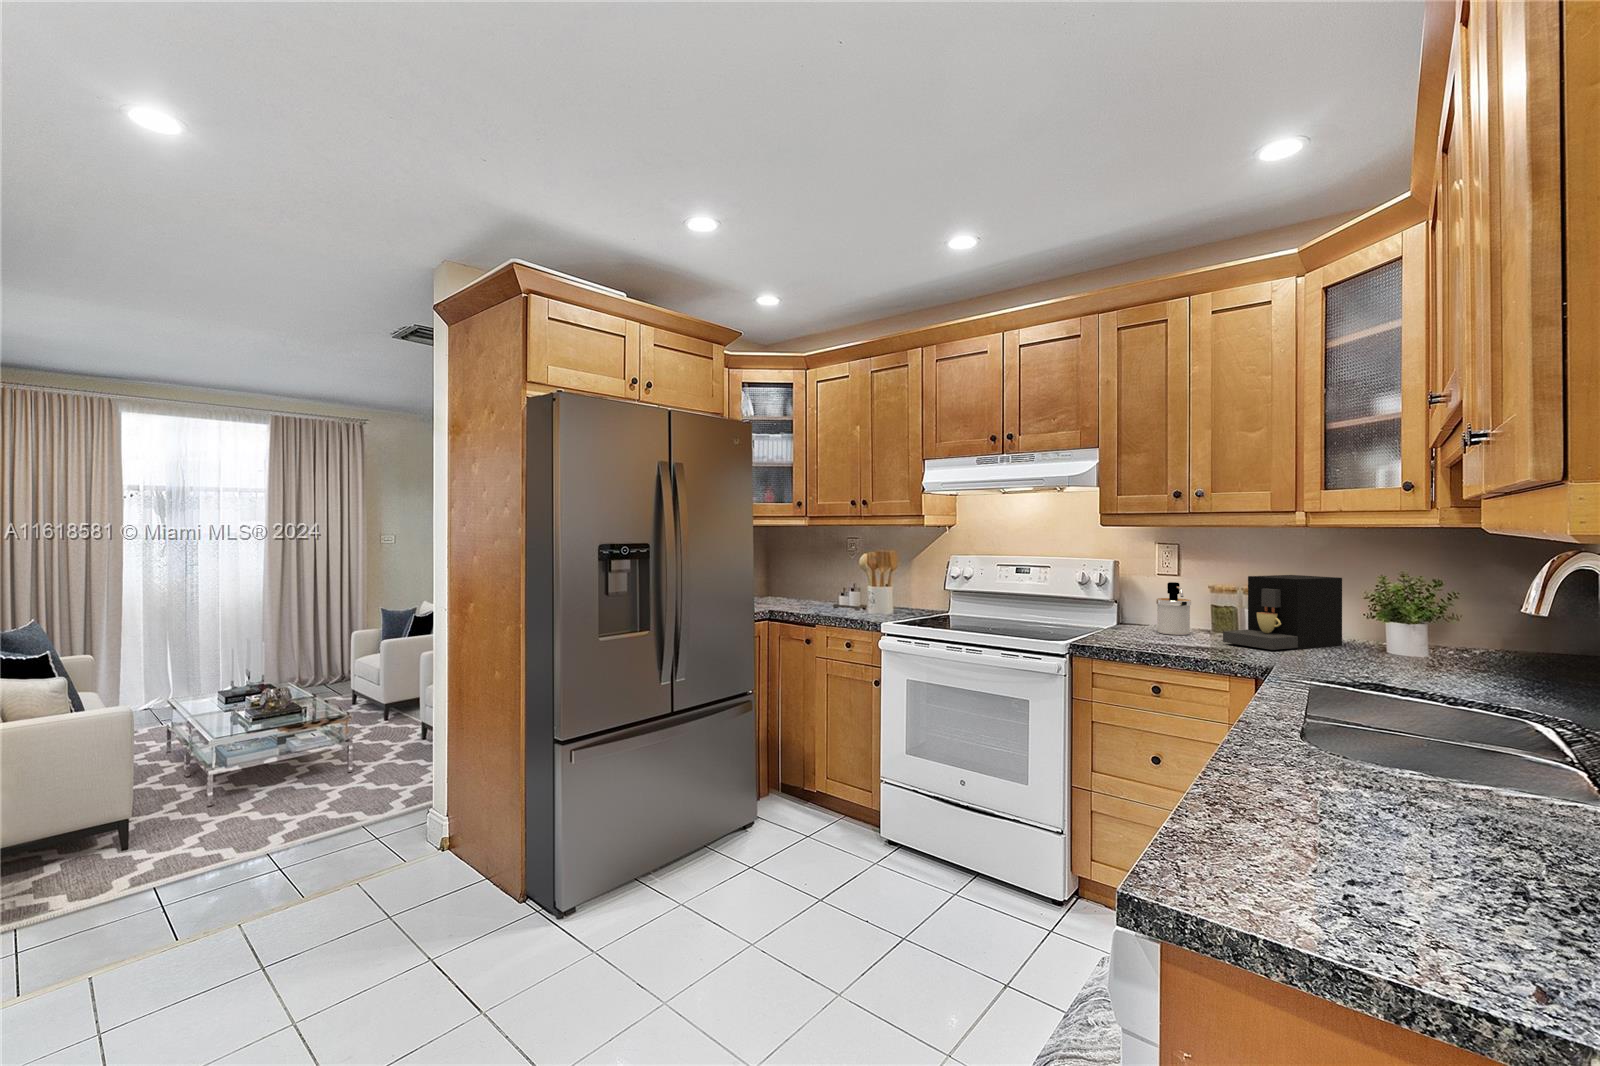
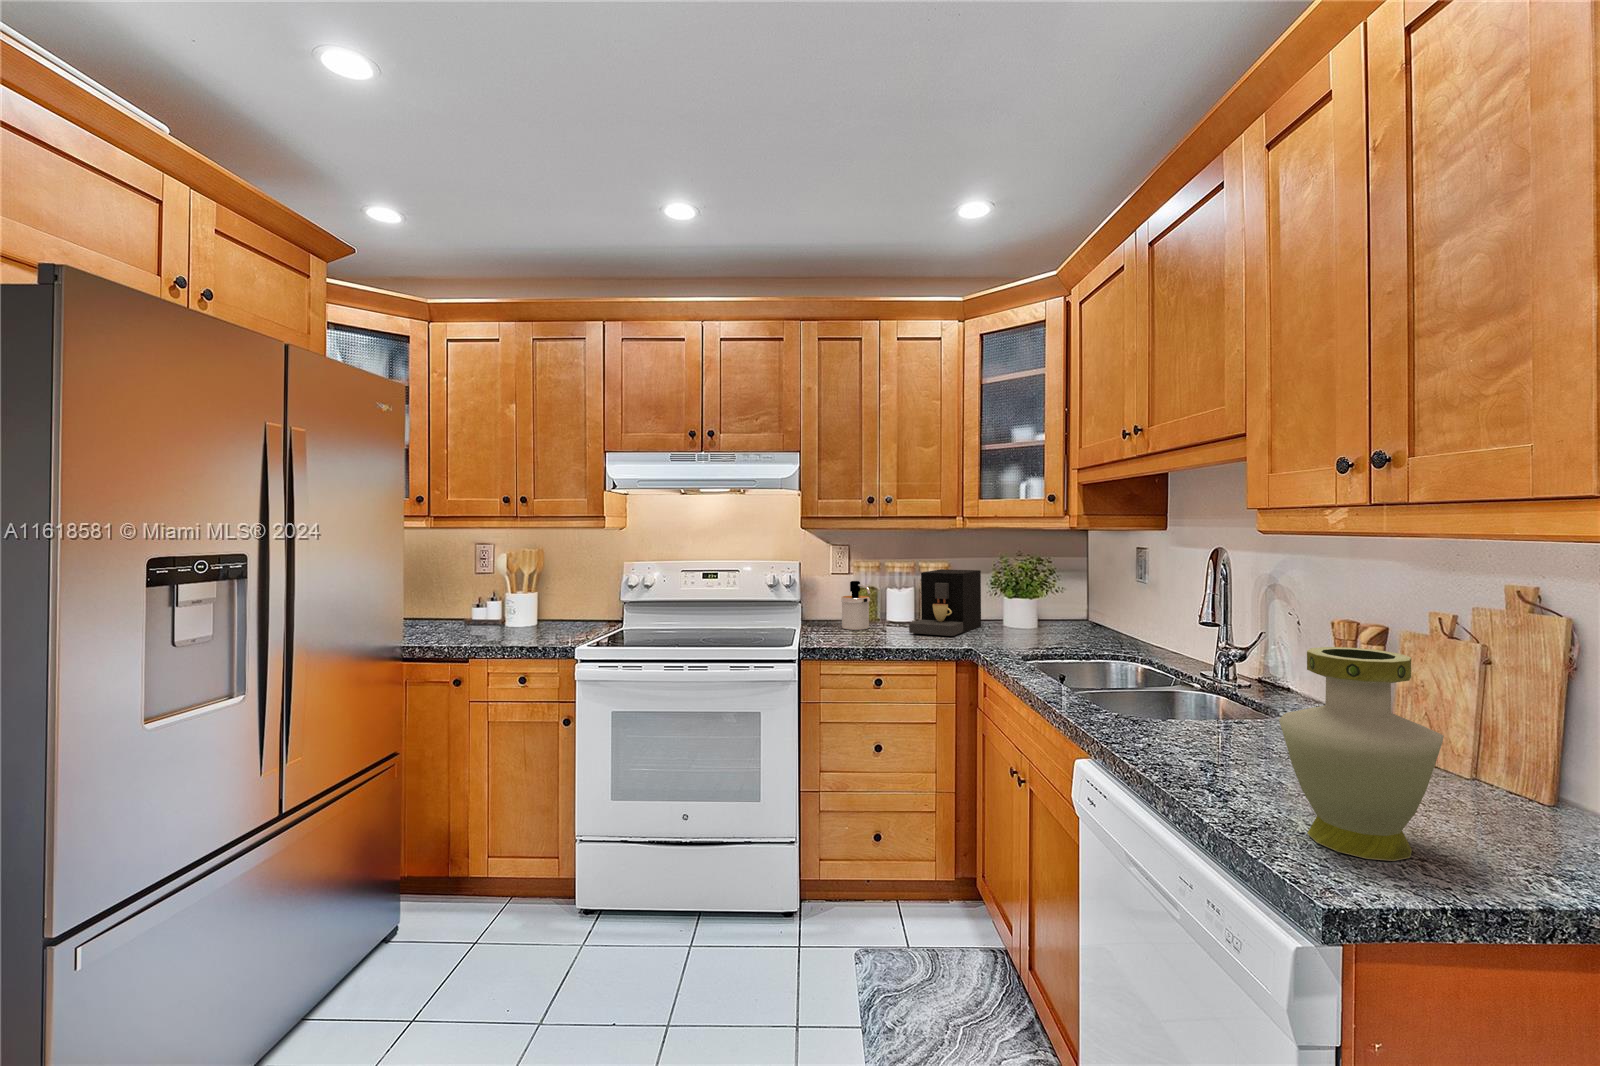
vase: none [1222,646,1418,905] -> present [1279,647,1444,861]

